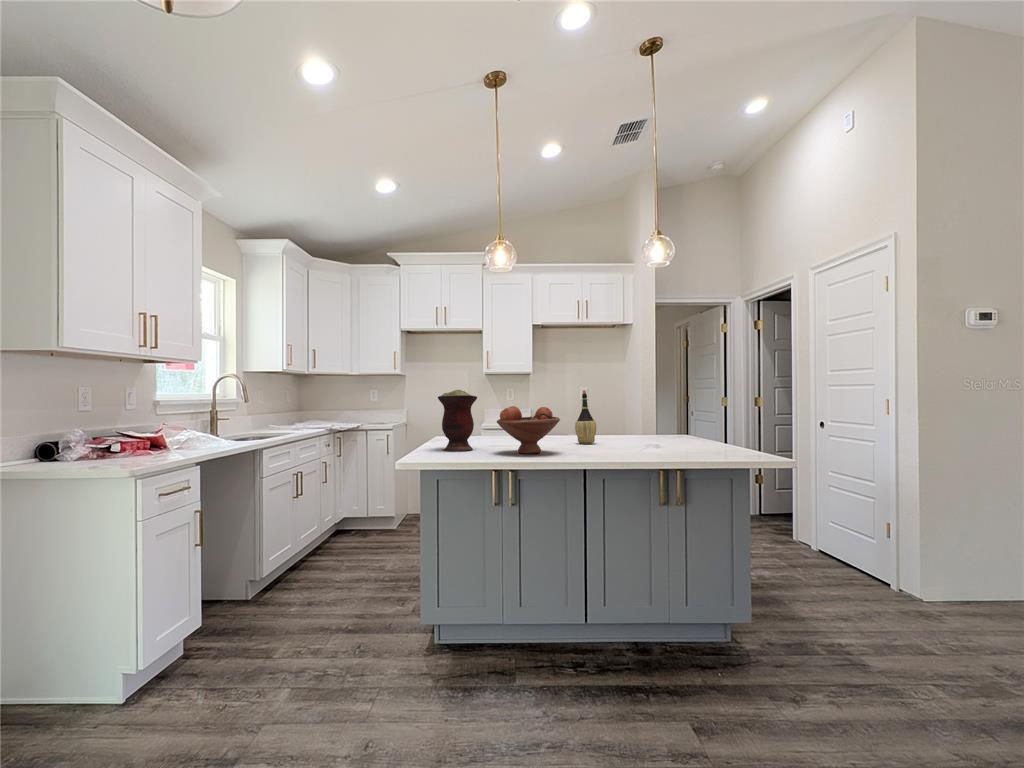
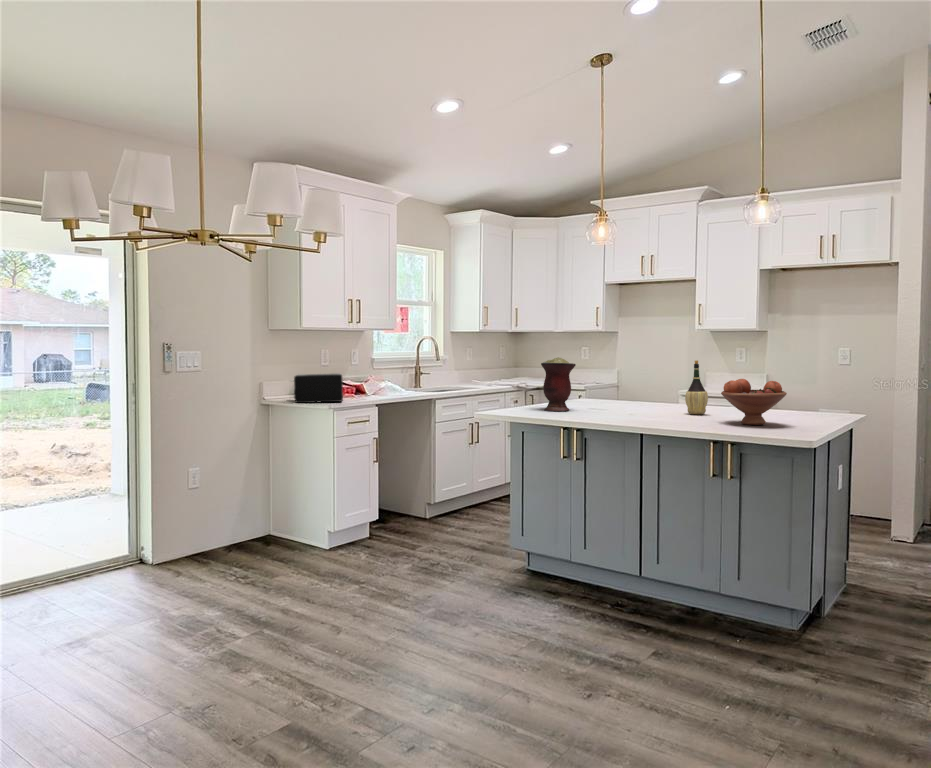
fruit bowl: present [497,406,560,454] -> present [721,379,787,425]
toaster: none [46,420,152,470] -> present [293,373,343,403]

